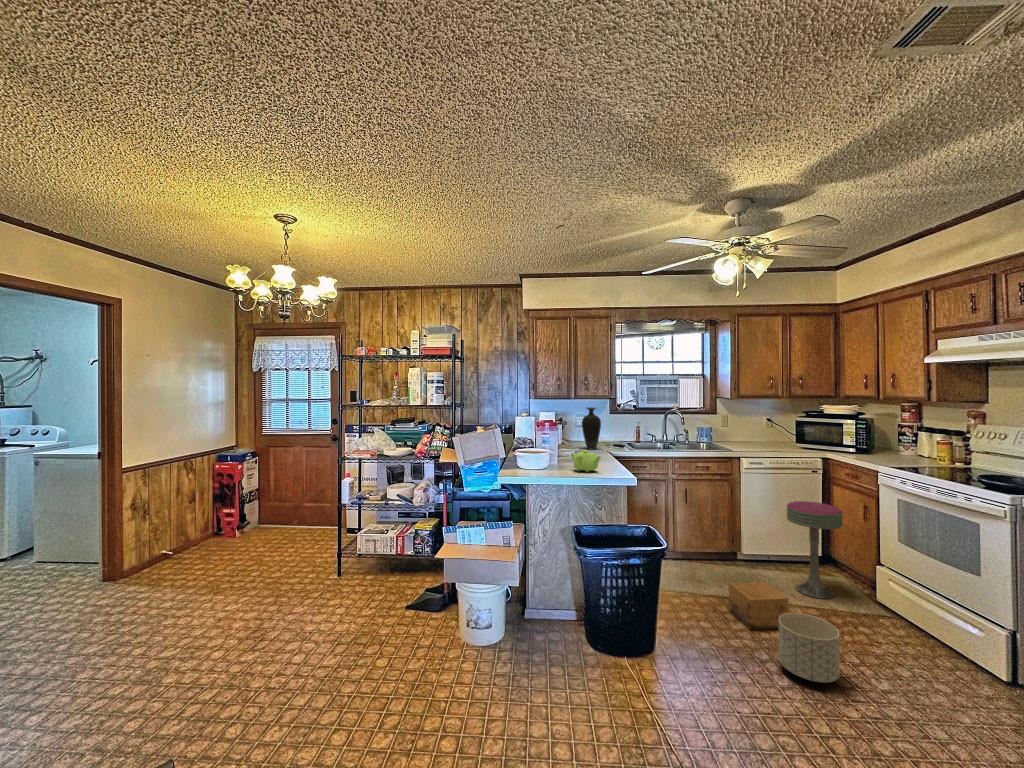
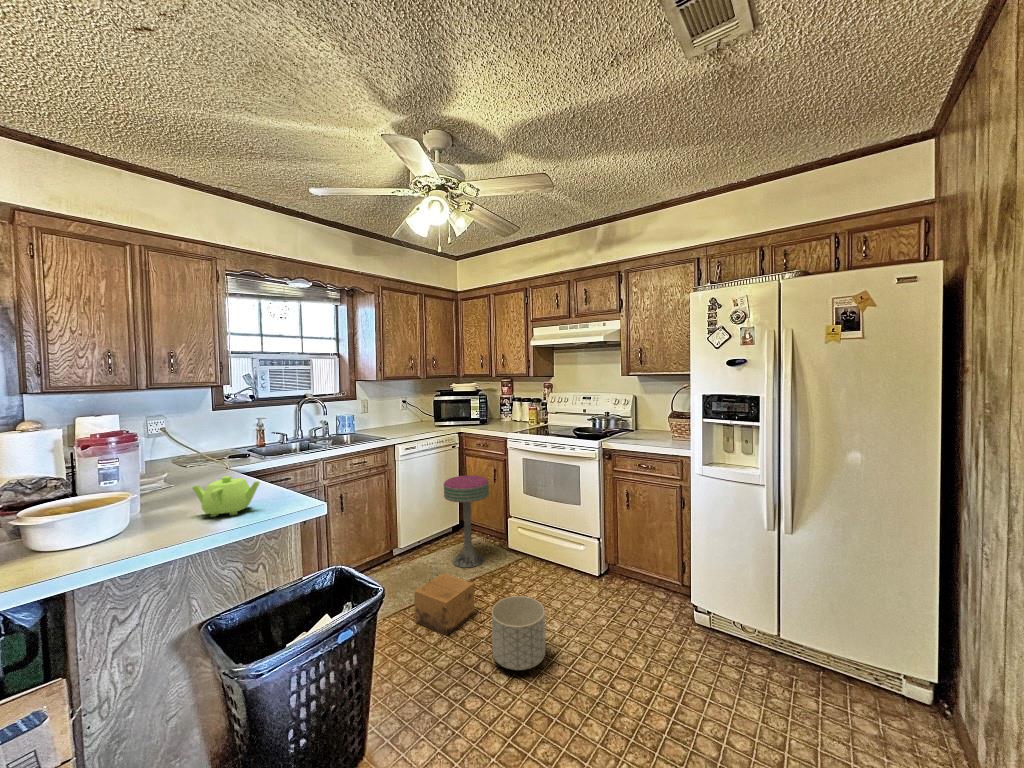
vase: present [582,407,601,450] -> none [172,401,209,467]

